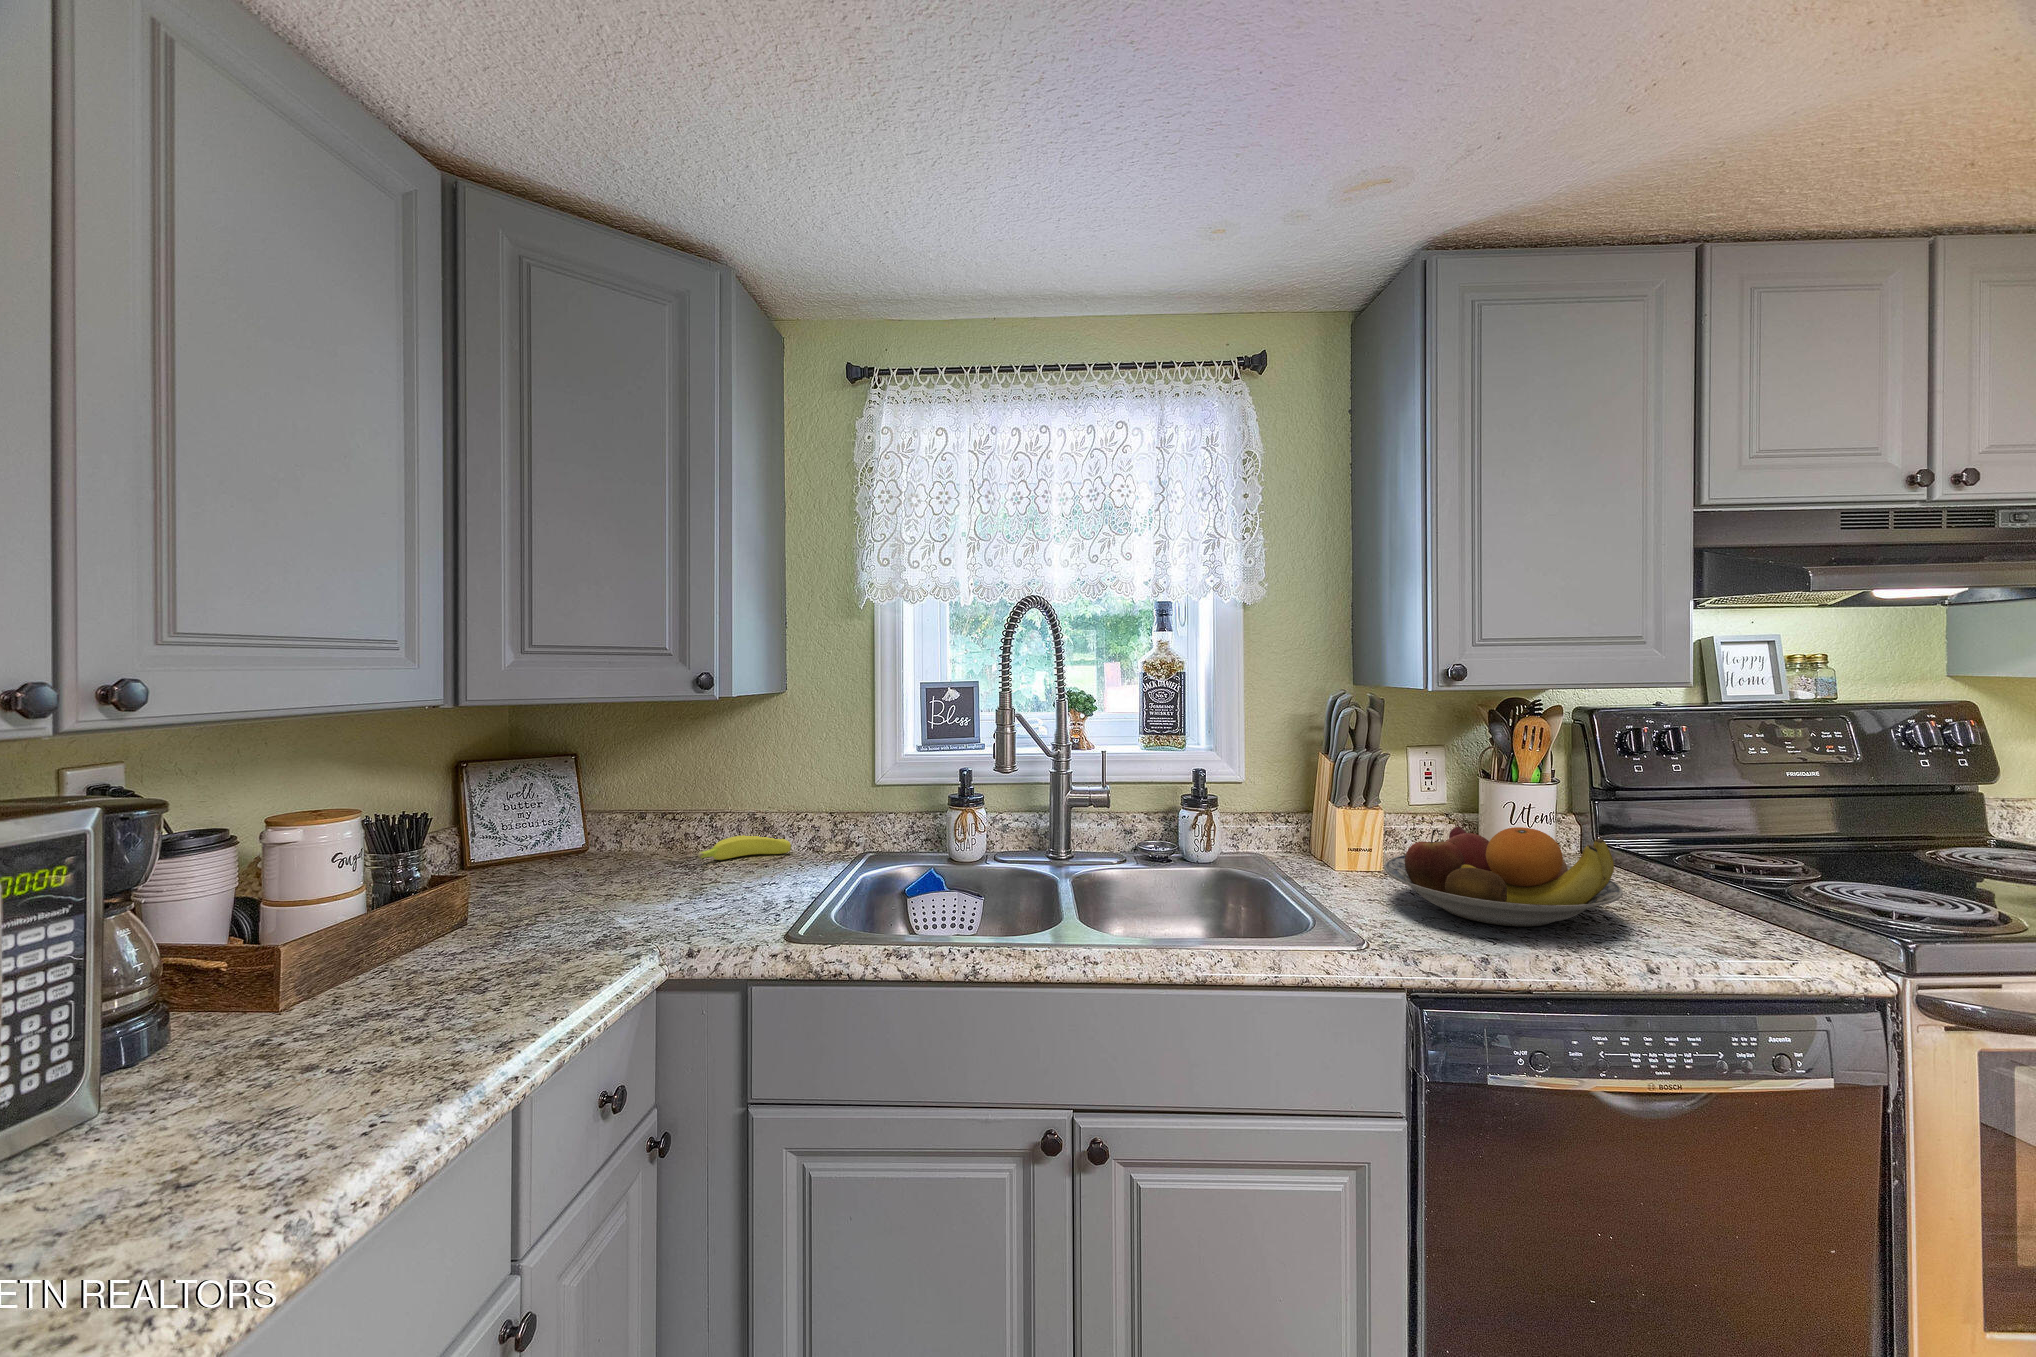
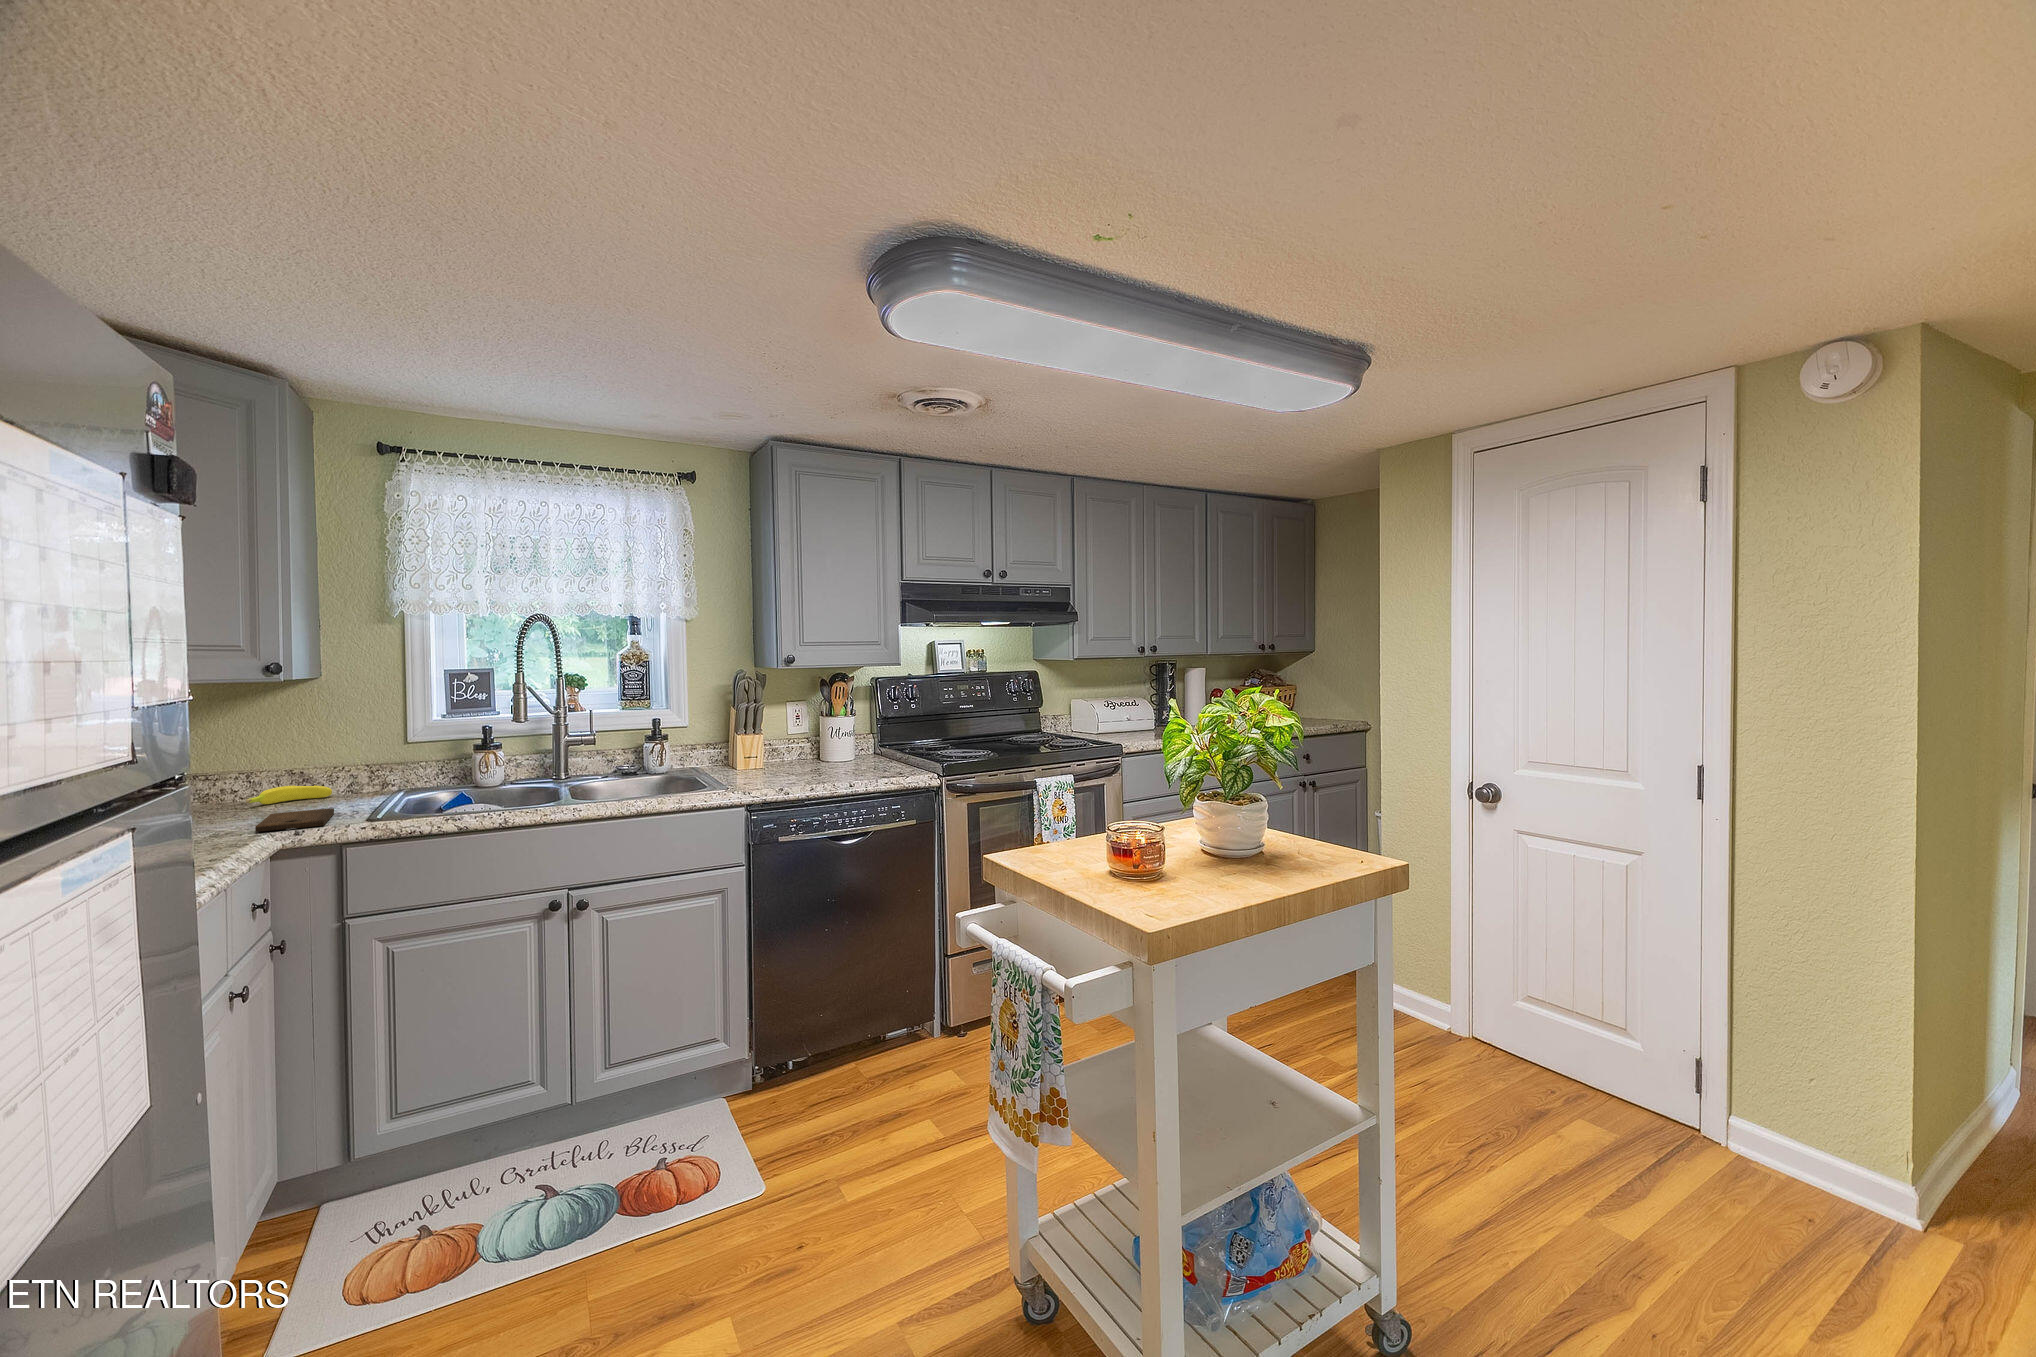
fruit bowl: present [1384,827,1623,927] -> none [752,732,856,778]
cutting board: none [656,890,769,934] -> present [255,808,334,832]

